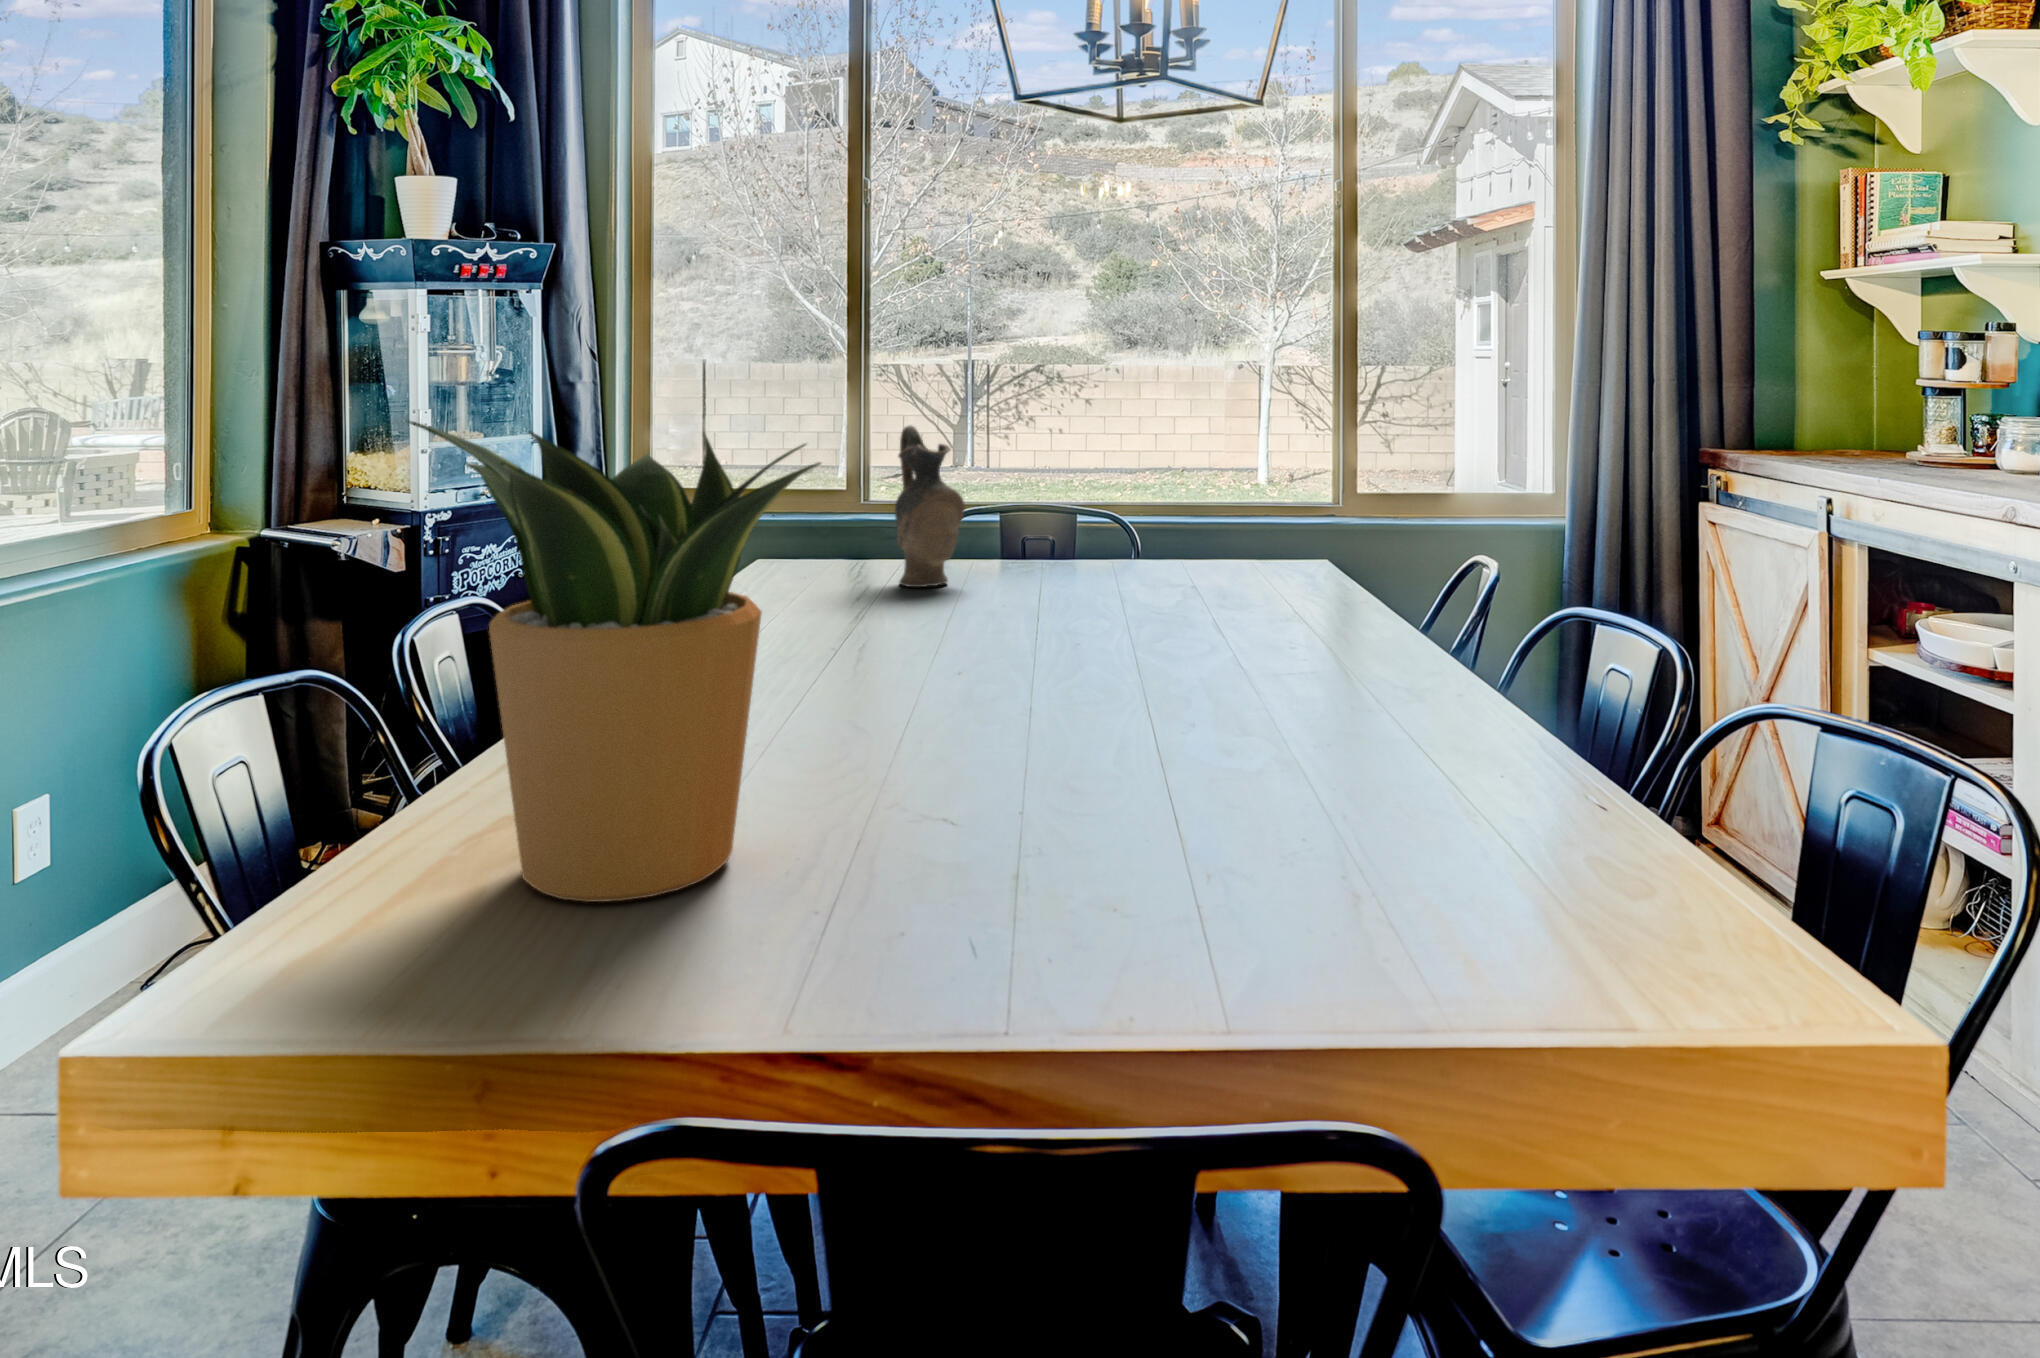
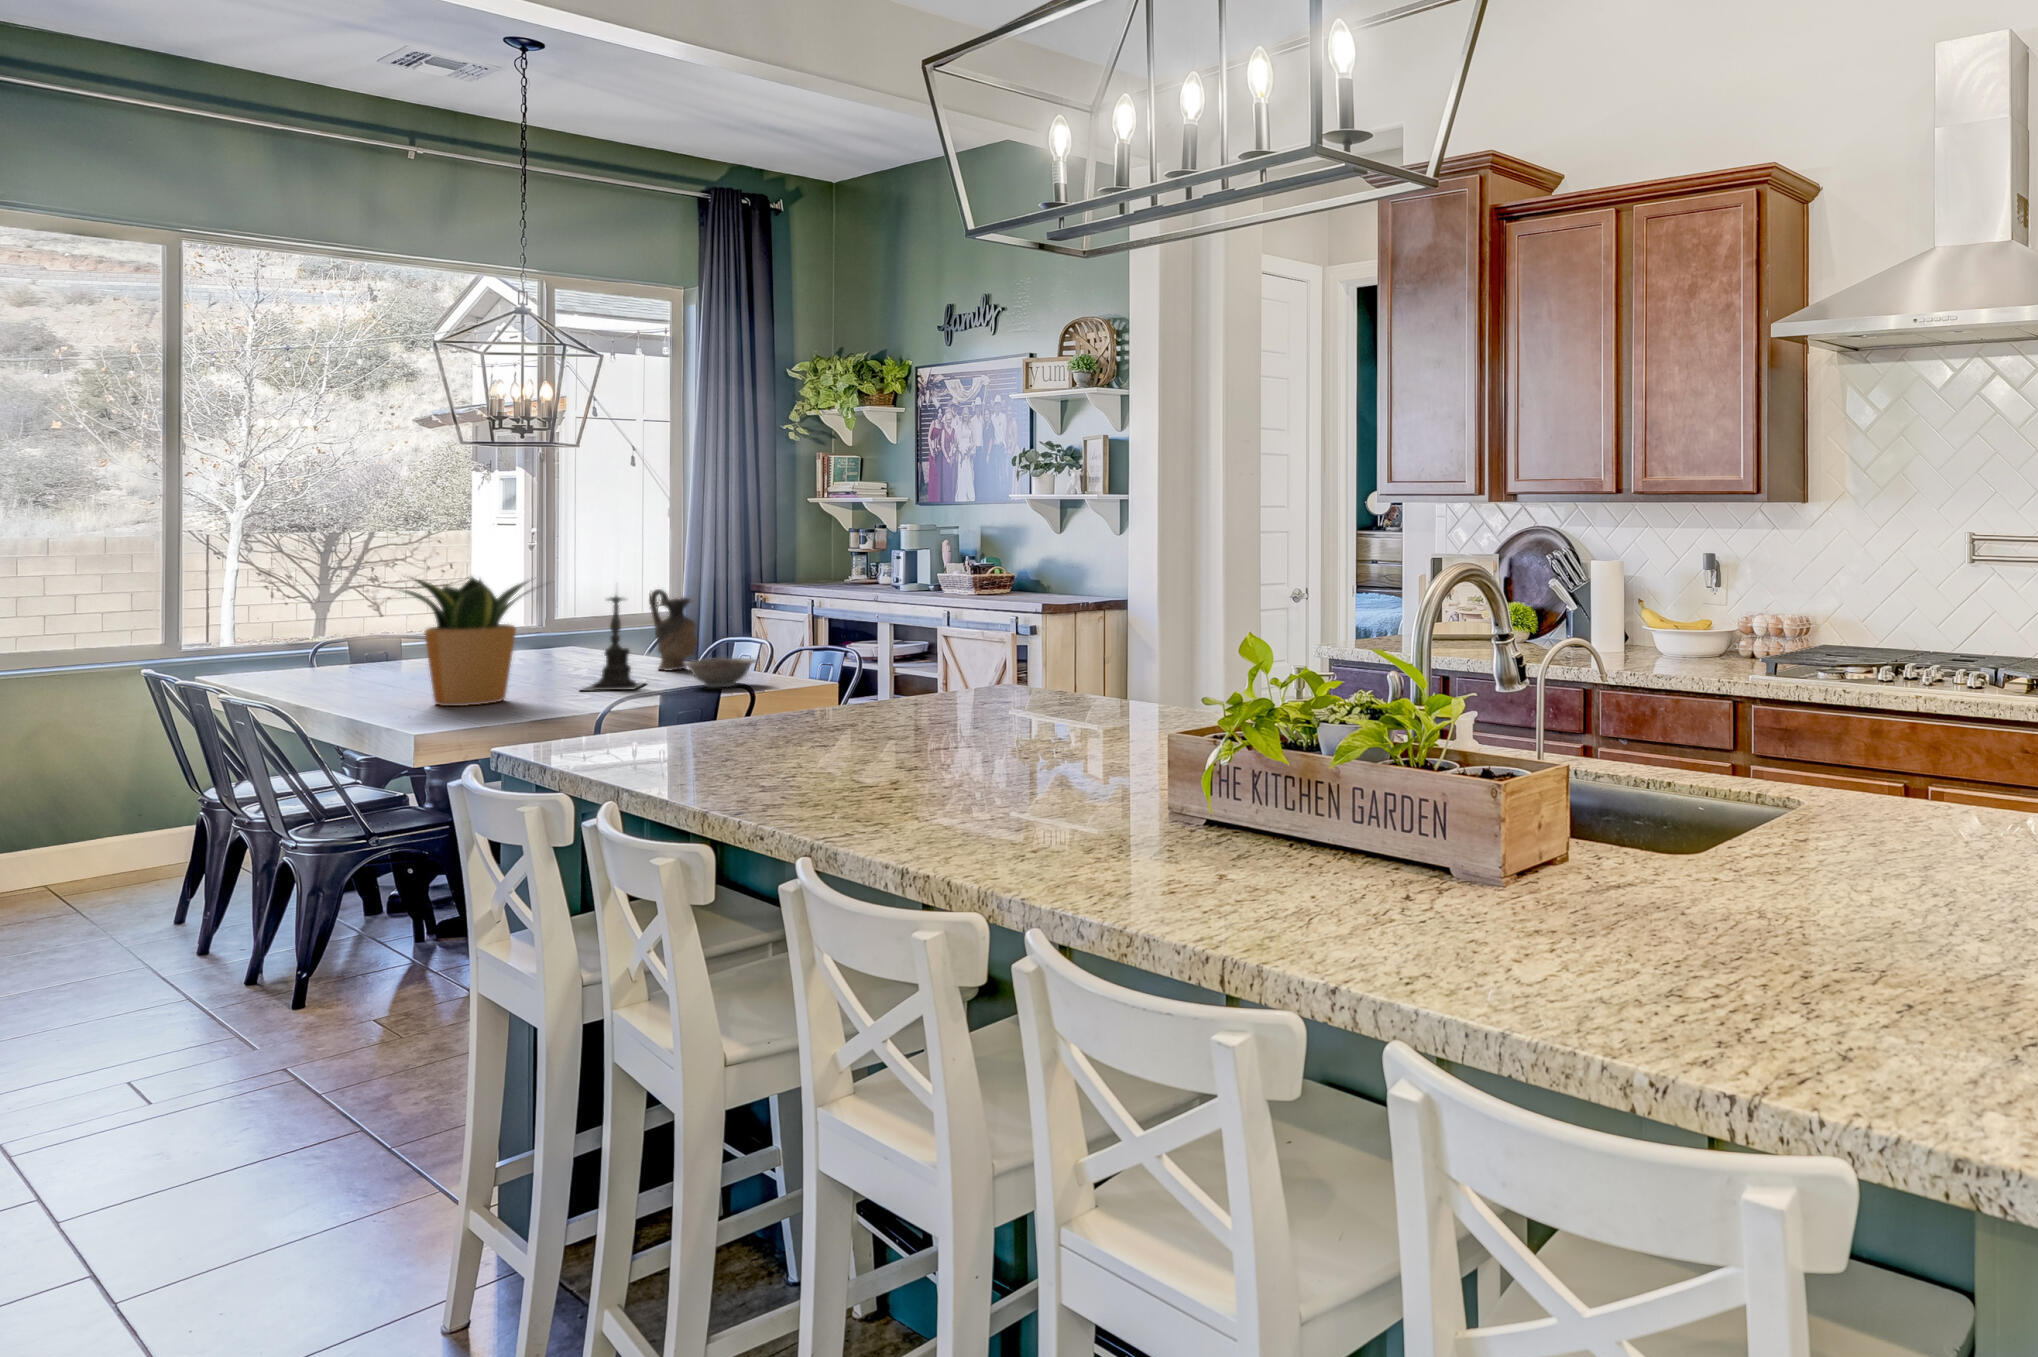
ceramic pitcher: present [895,426,965,587] -> present [649,589,698,671]
candle holder: none [987,470,1233,881] -> present [583,595,643,691]
decorative bowl: none [1289,780,1564,942] -> present [683,658,756,687]

